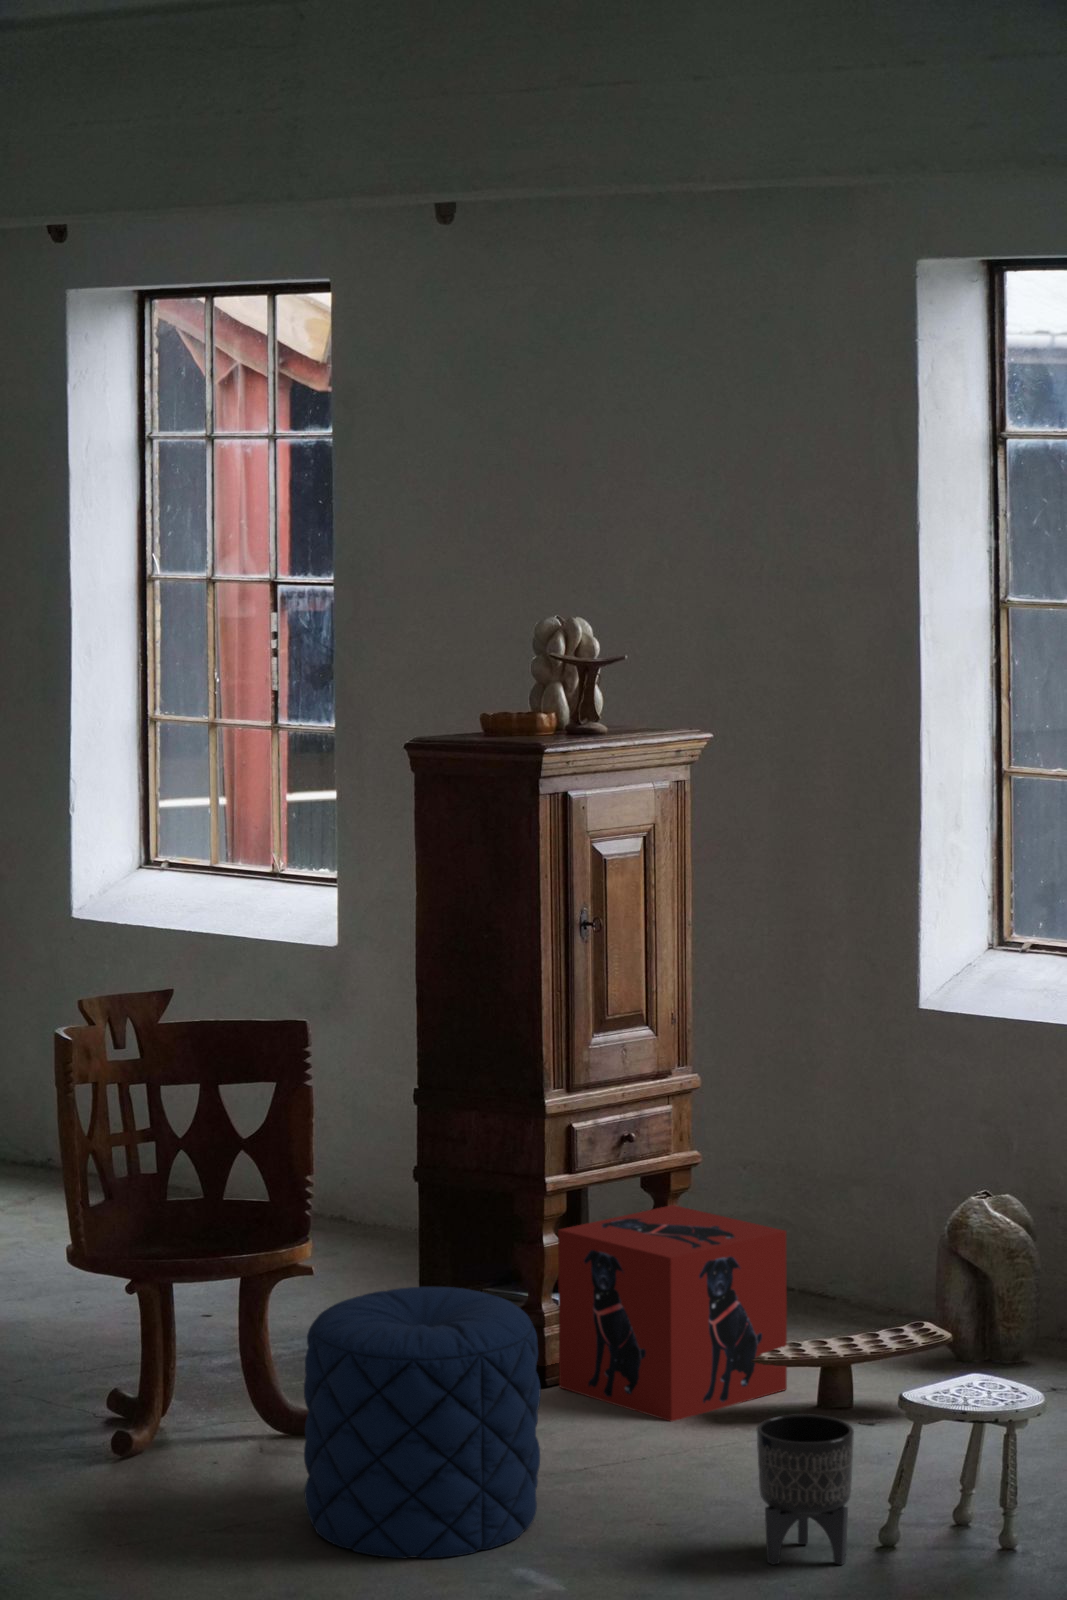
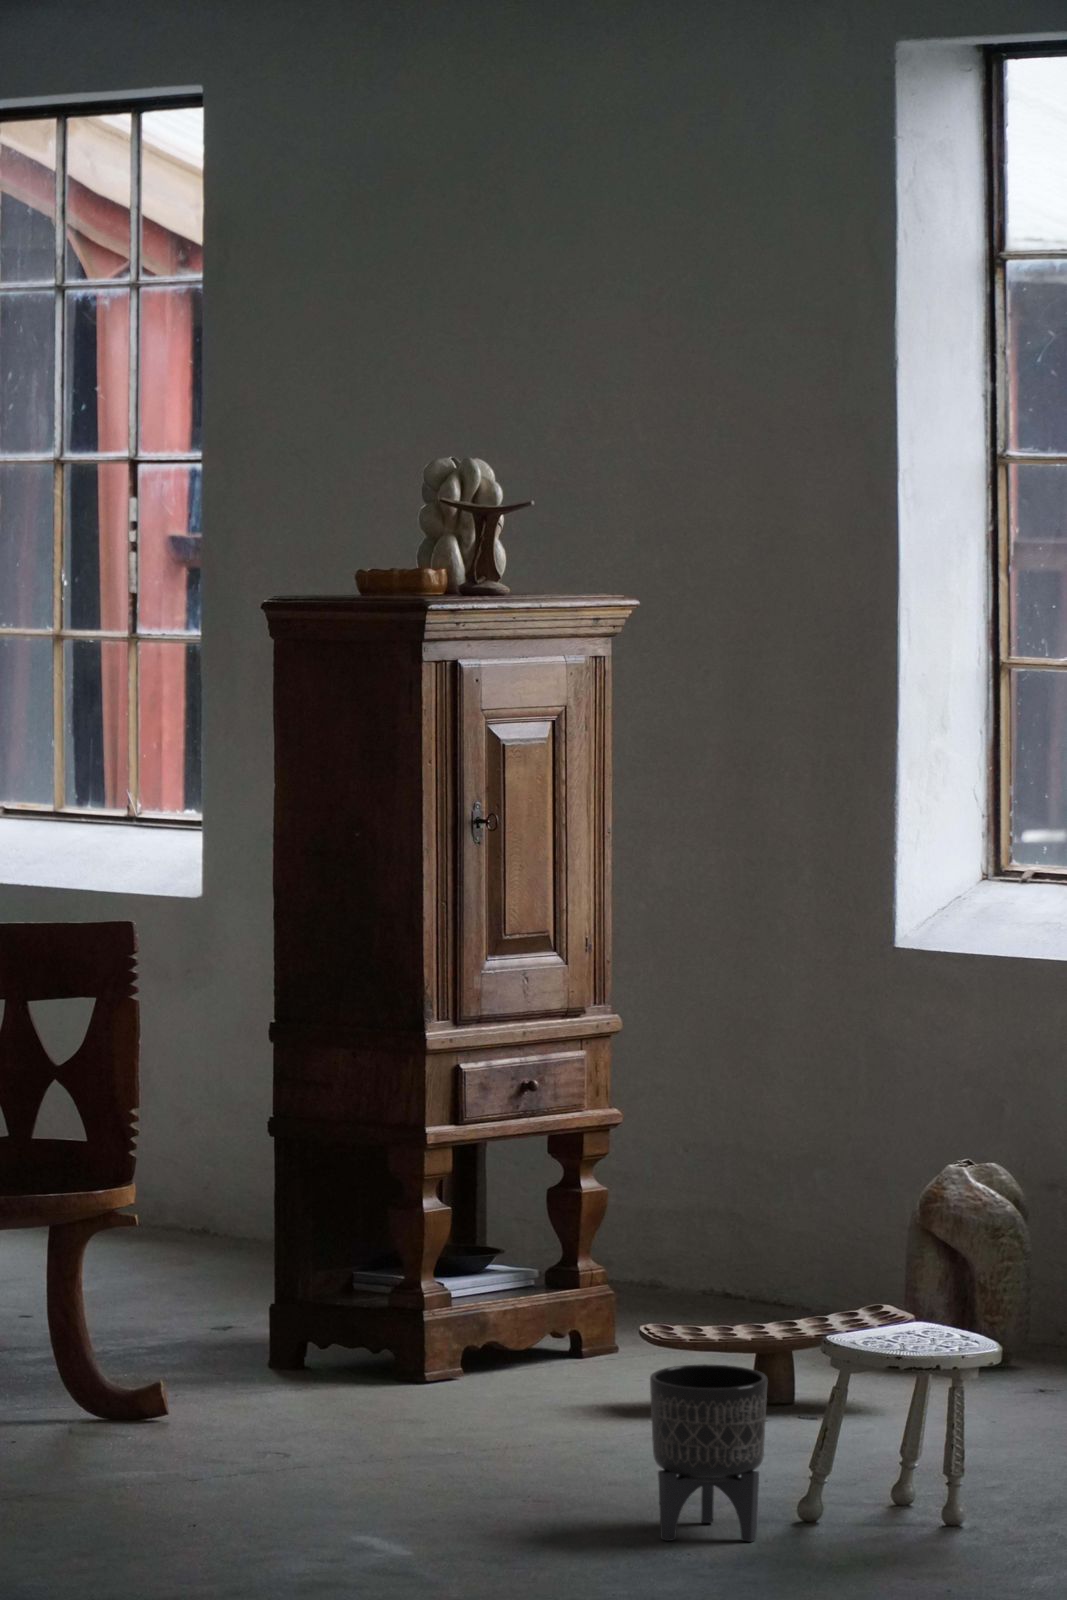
storage box: present [558,1205,787,1421] -> none [439,1169,716,1415]
pouf: present [304,1287,541,1558] -> none [106,1220,394,1532]

